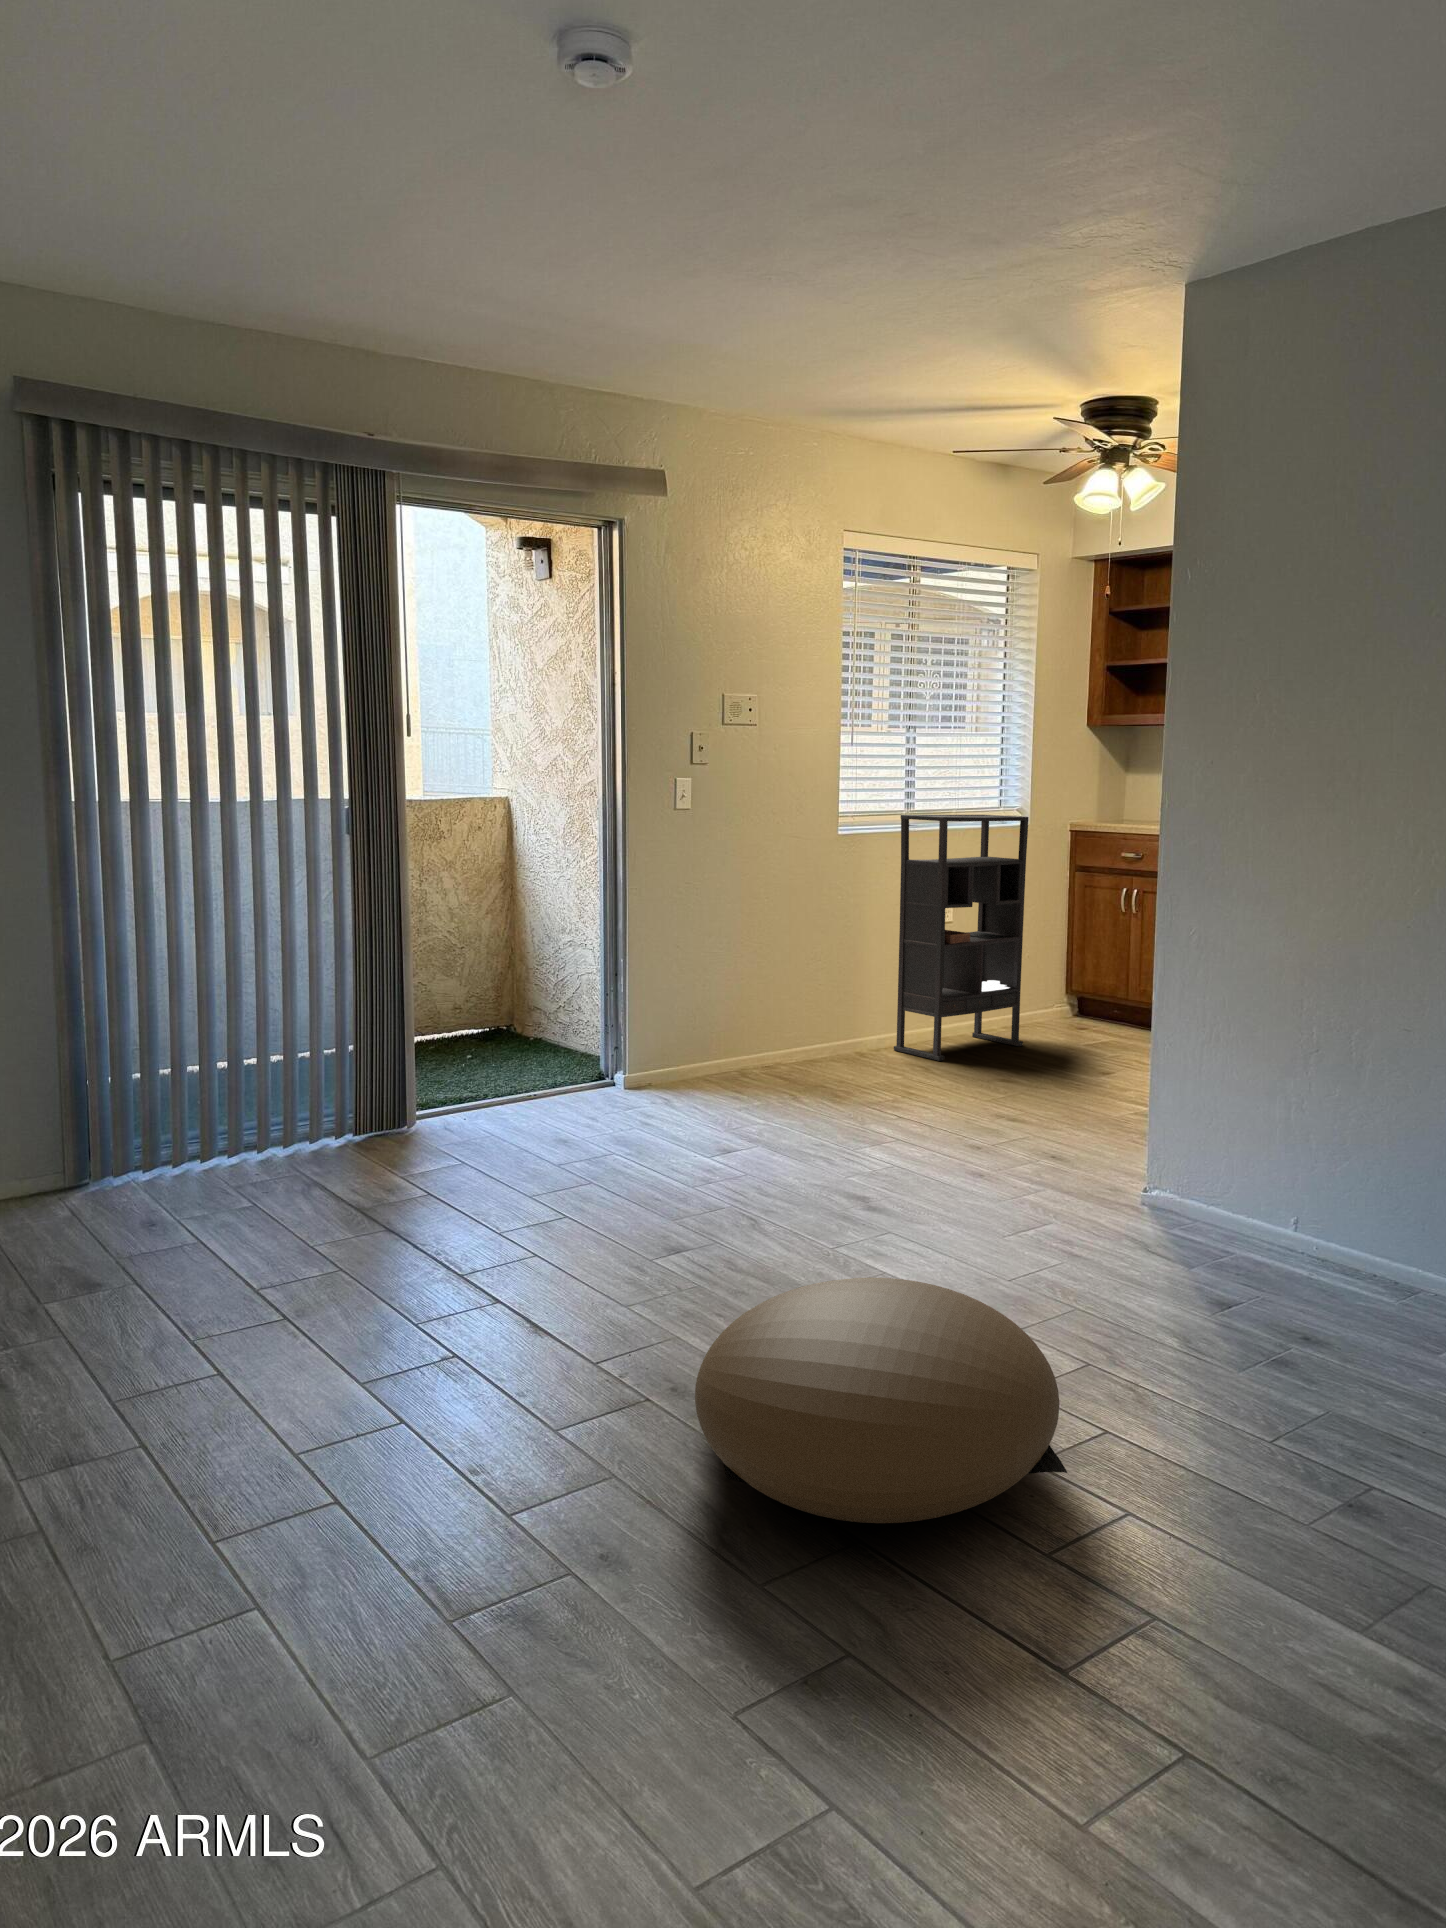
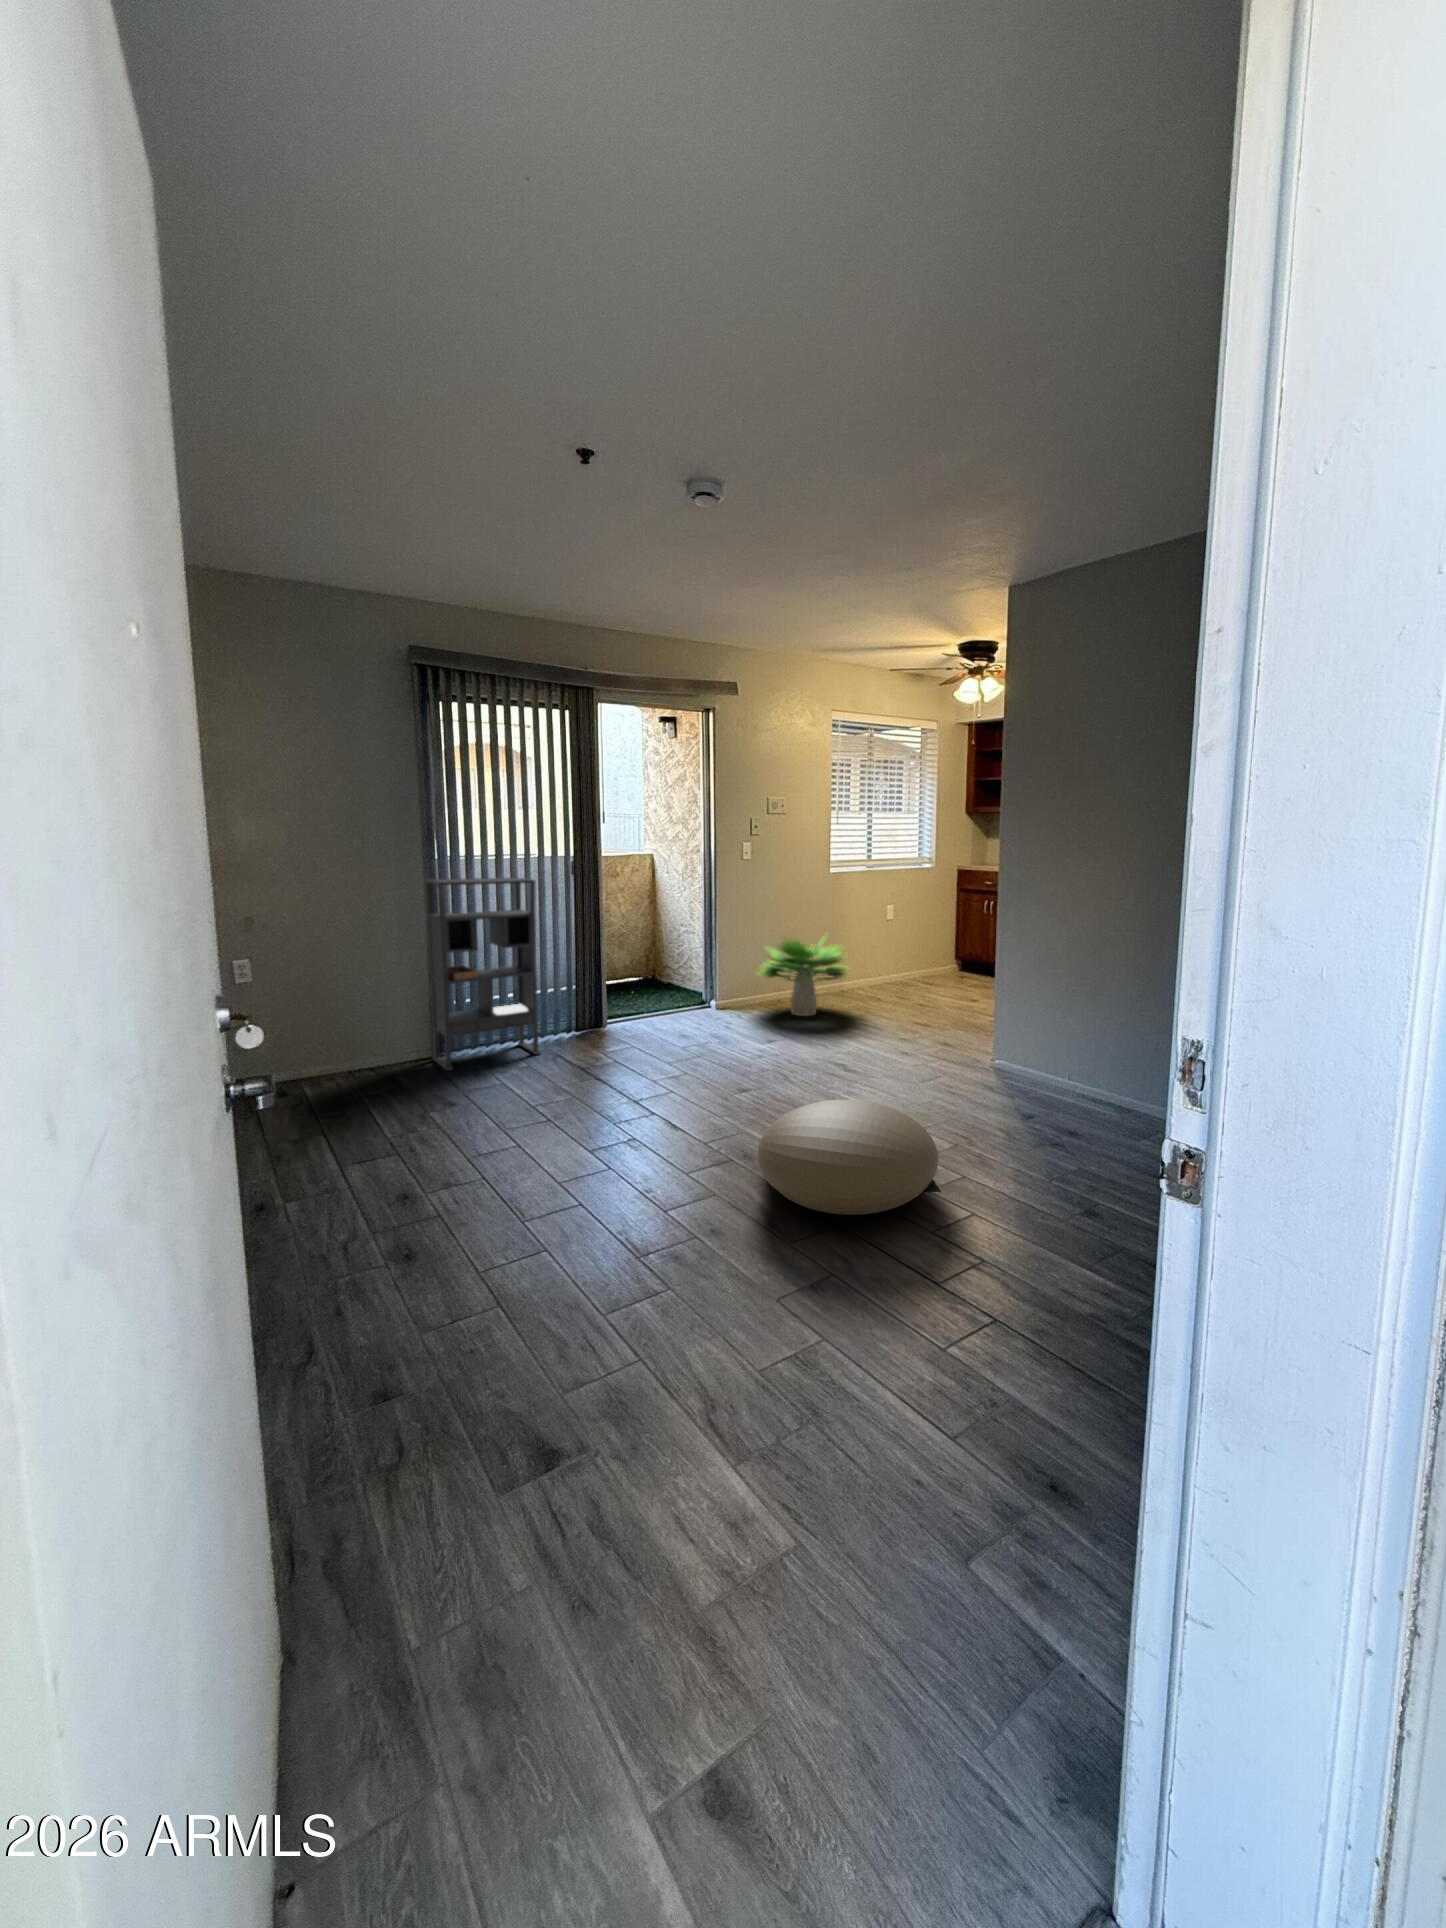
bookshelf: present [894,815,1028,1061] -> present [425,878,541,1070]
potted plant: none [694,939,885,1102] -> present [760,937,848,1016]

